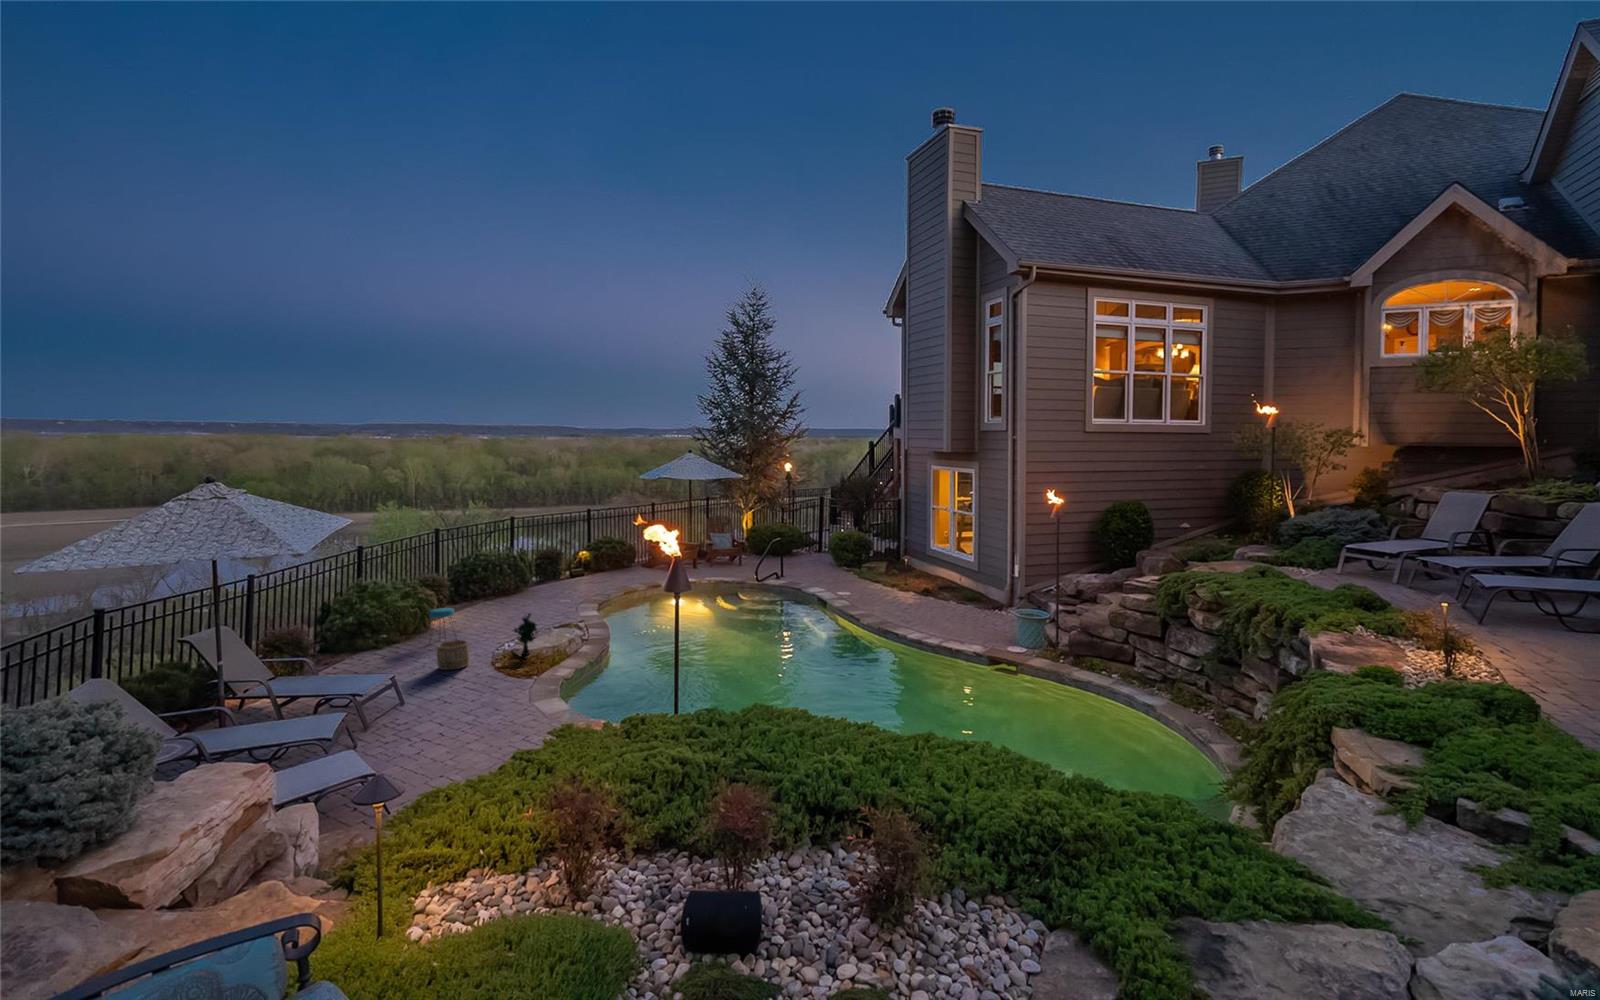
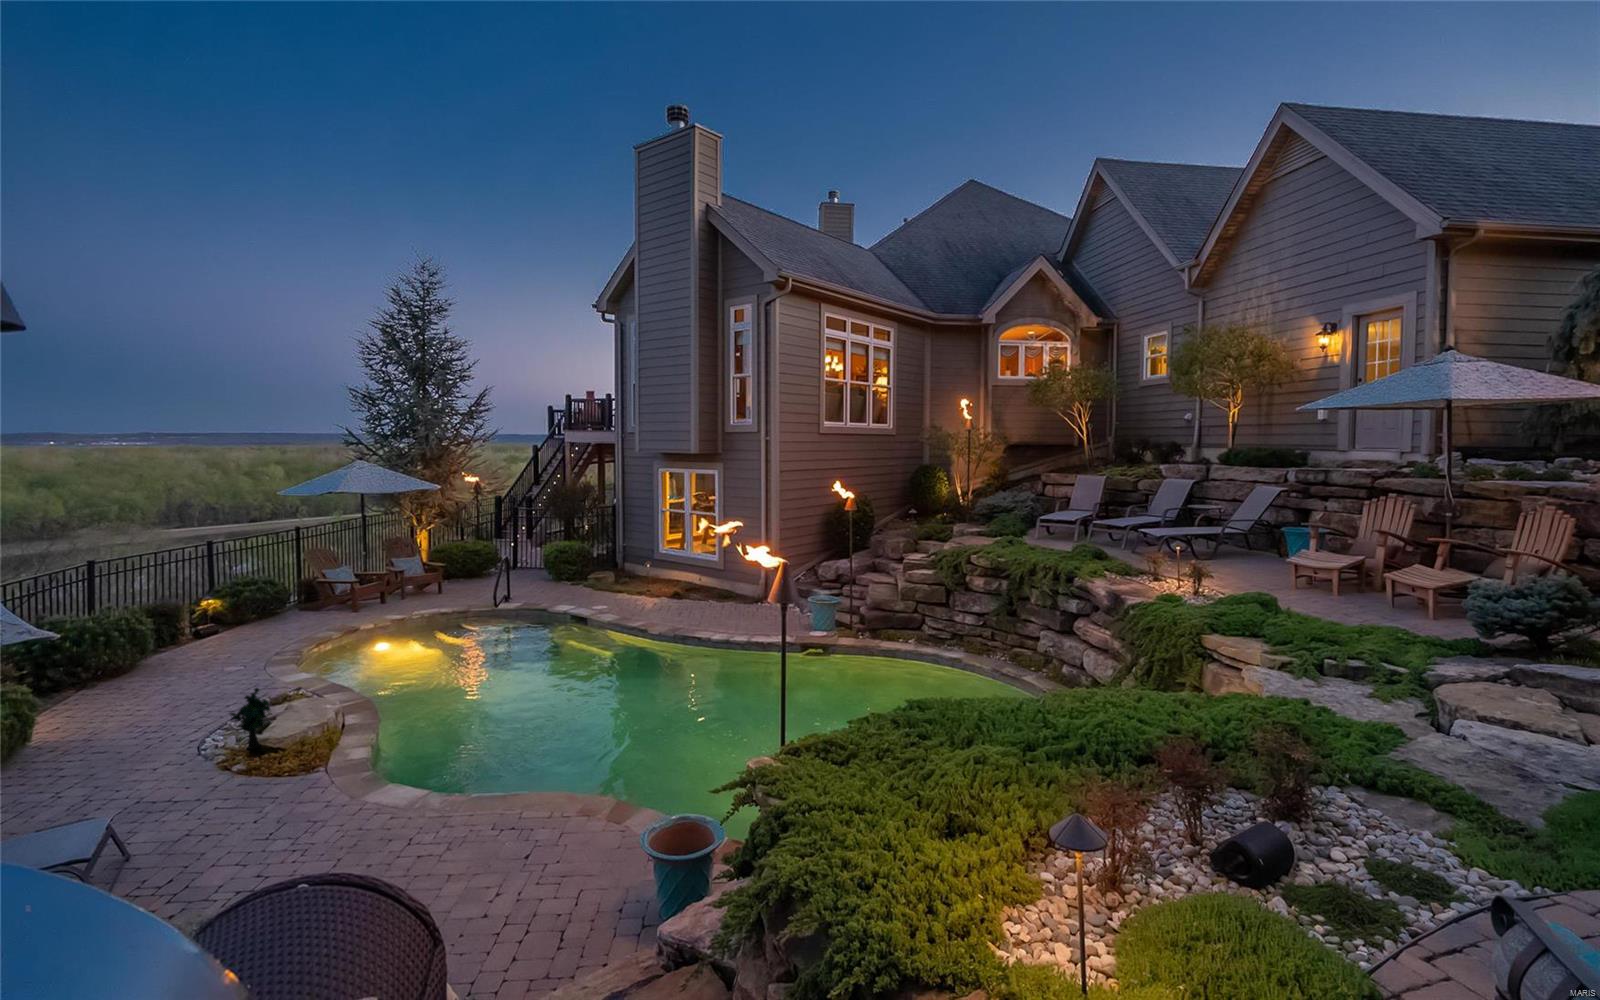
stool: present [429,608,457,643] -> none [30,706,89,771]
wooden bucket: present [436,640,469,670] -> none [100,747,165,801]

